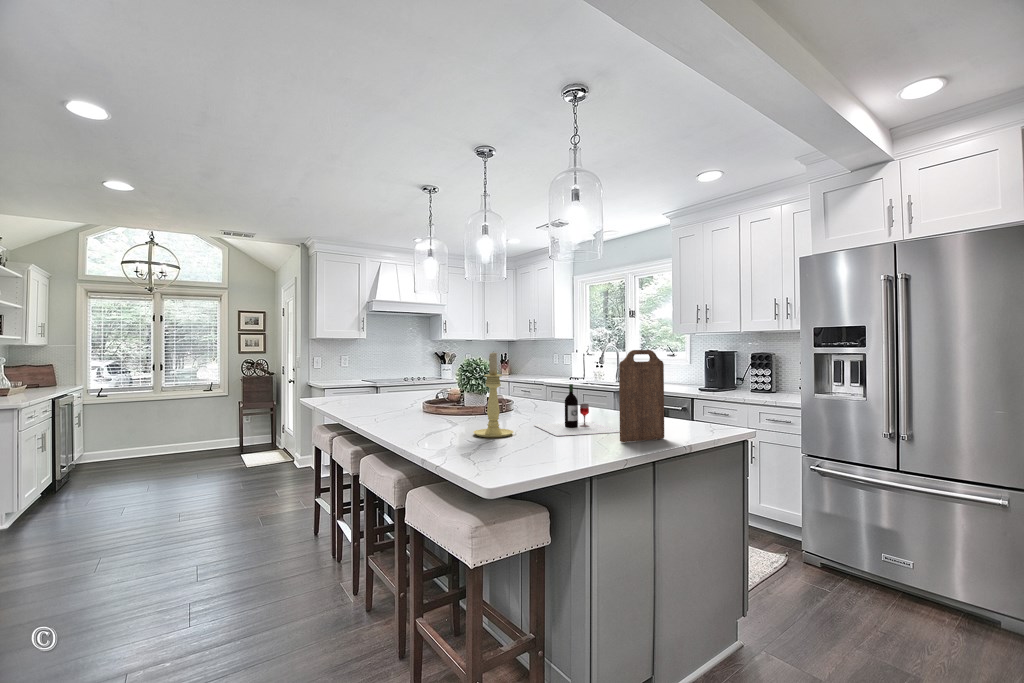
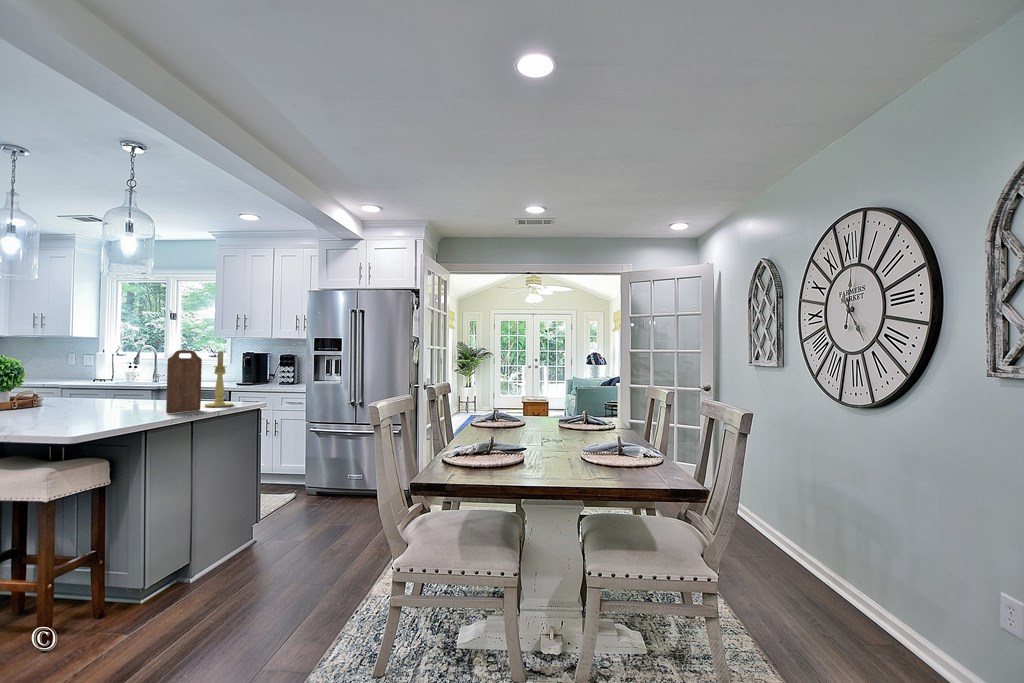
candle holder: present [474,353,513,438] -> present [204,351,234,407]
wine bottle: present [535,384,620,436] -> none [80,376,167,414]

